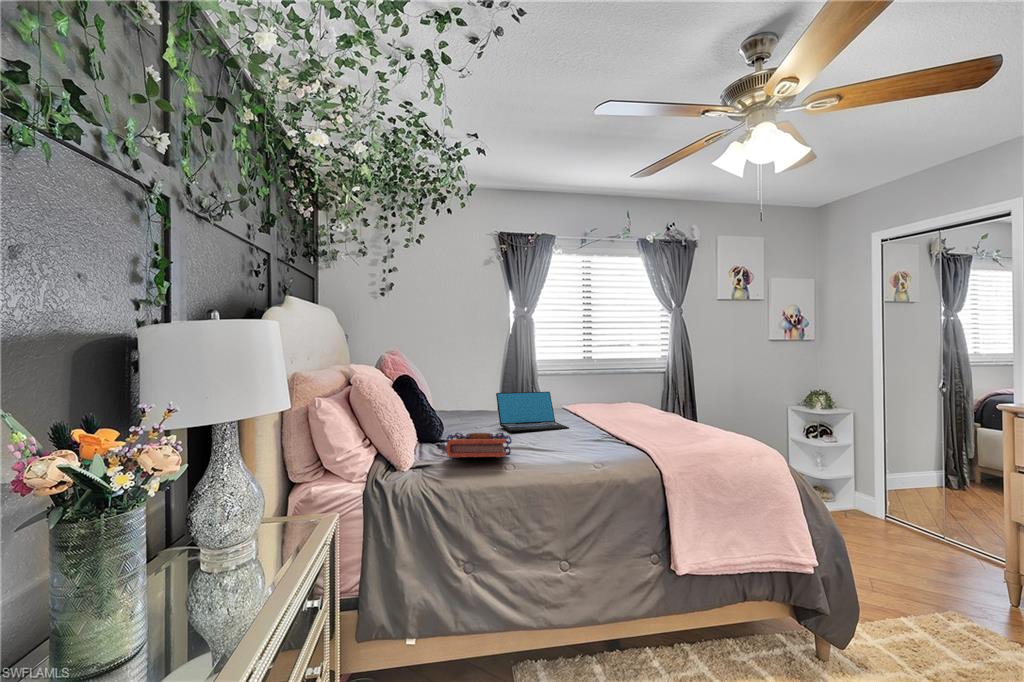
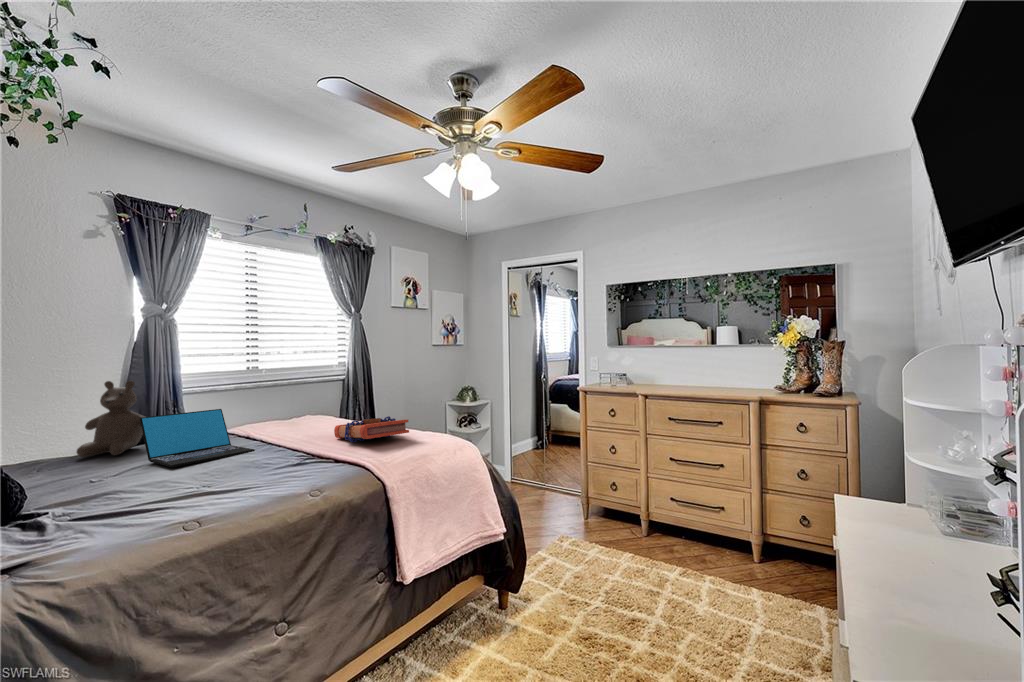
teddy bear: none [465,365,508,420] -> present [77,381,144,457]
book: present [445,432,512,458] -> present [334,416,409,442]

